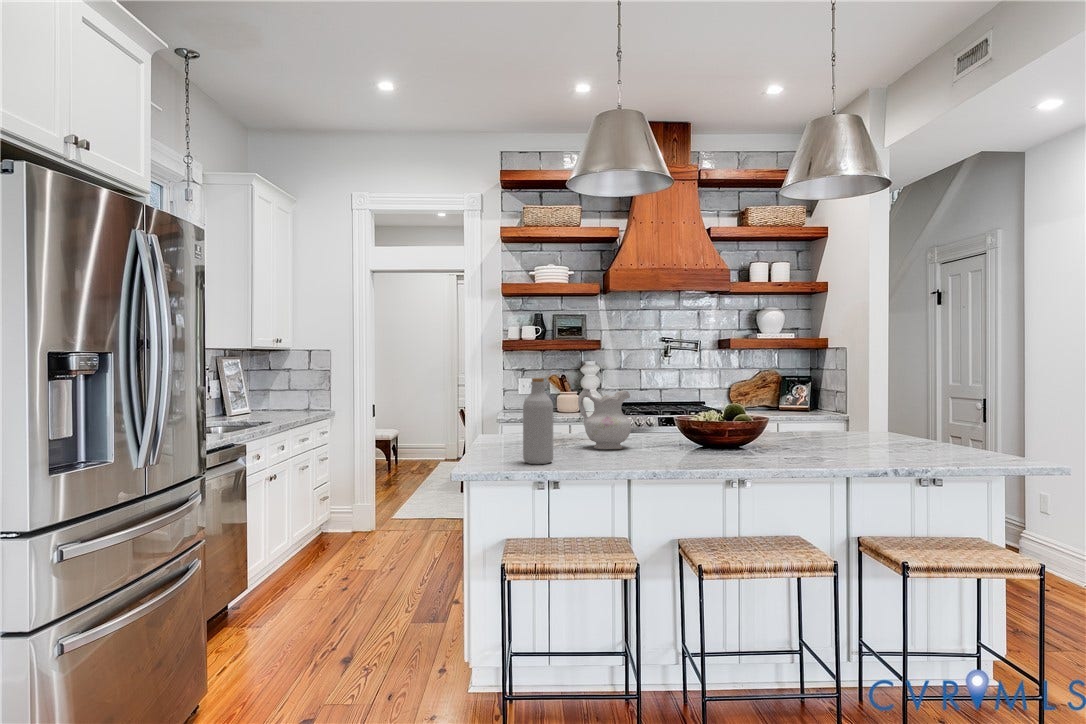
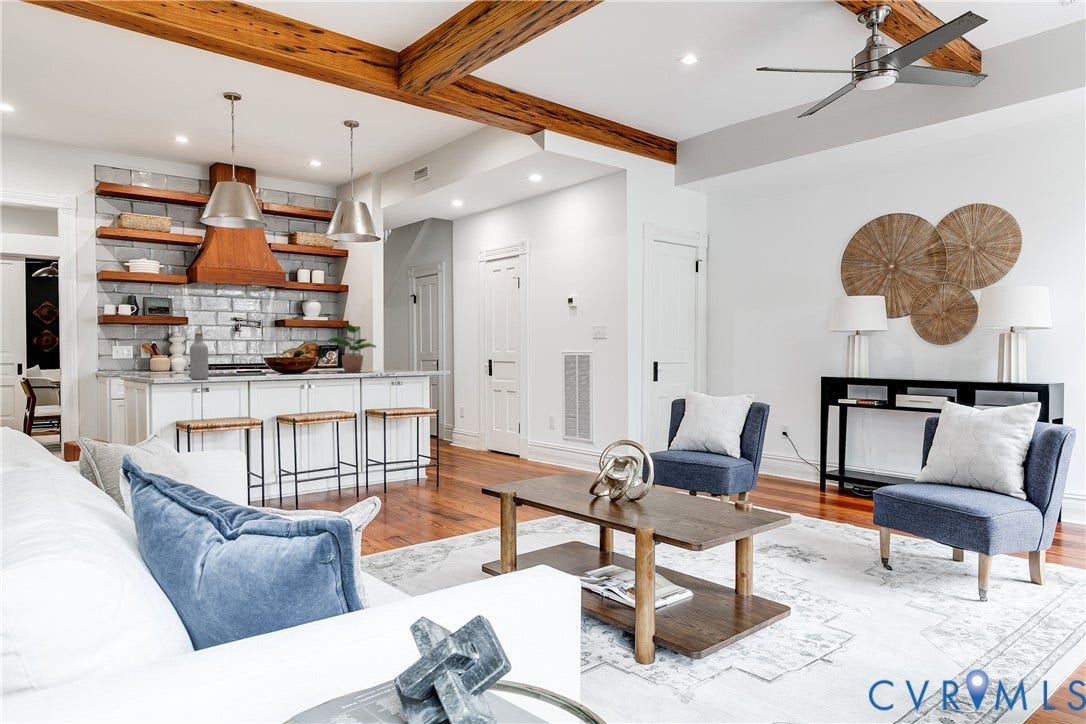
potted plant: none [785,350,888,447] -> present [328,324,376,373]
ceramic pitcher: present [578,389,631,449] -> none [211,343,244,377]

